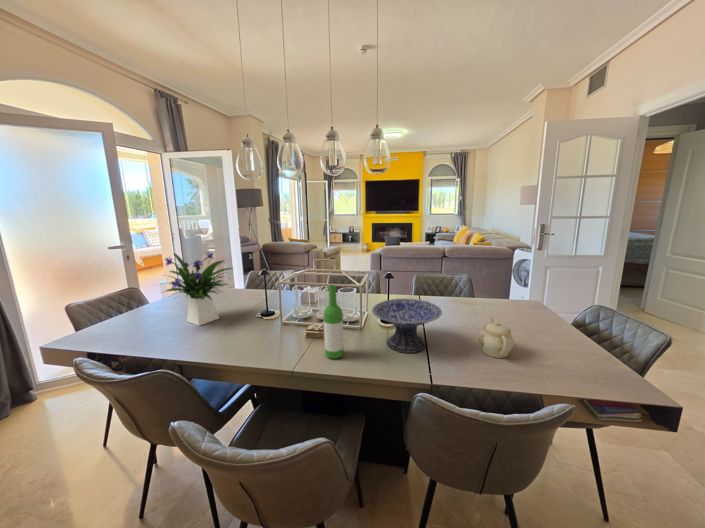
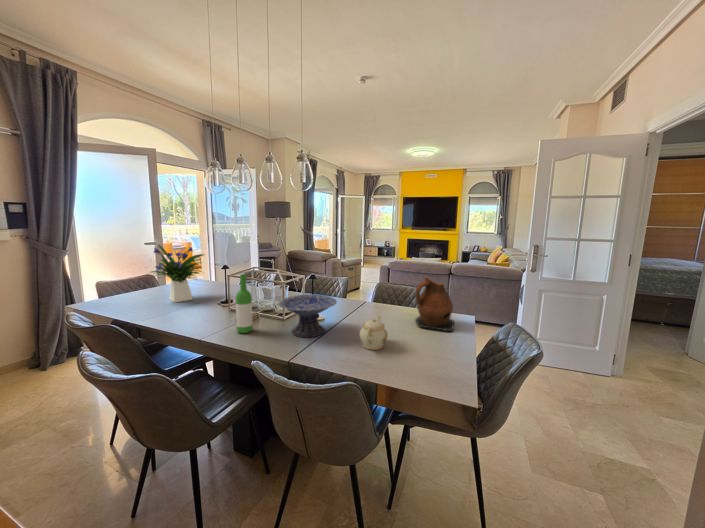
ceramic pitcher: none [491,267,545,324] -> present [415,277,454,331]

